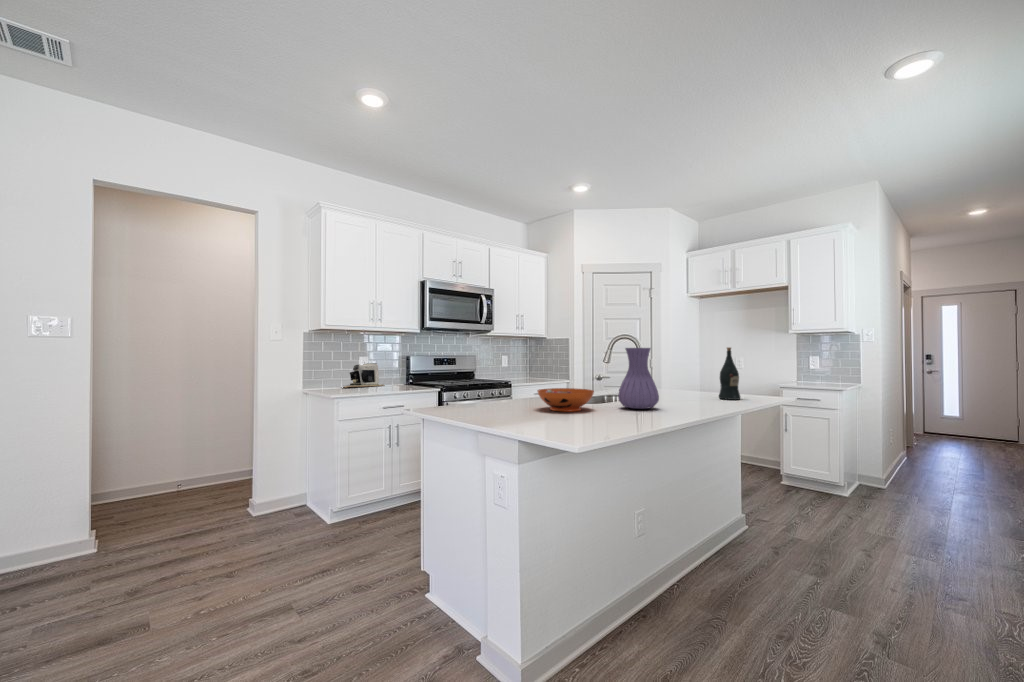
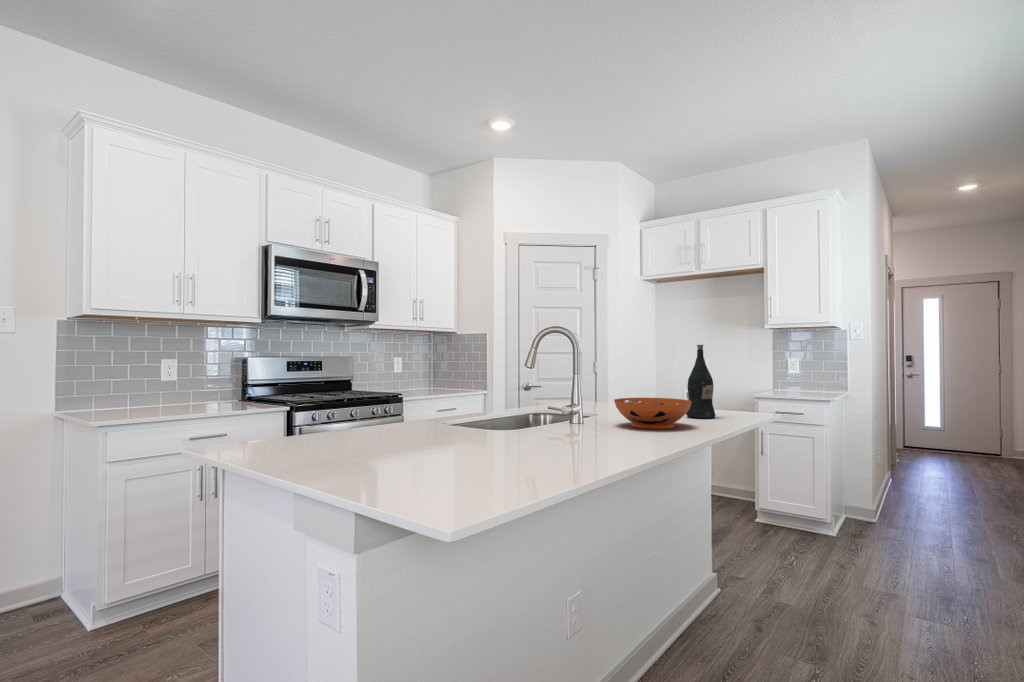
vase: present [618,348,659,409] -> none [546,344,606,437]
coffee maker: present [344,363,384,388] -> none [128,369,205,408]
decorative bowl: present [538,388,594,411] -> present [614,398,692,429]

